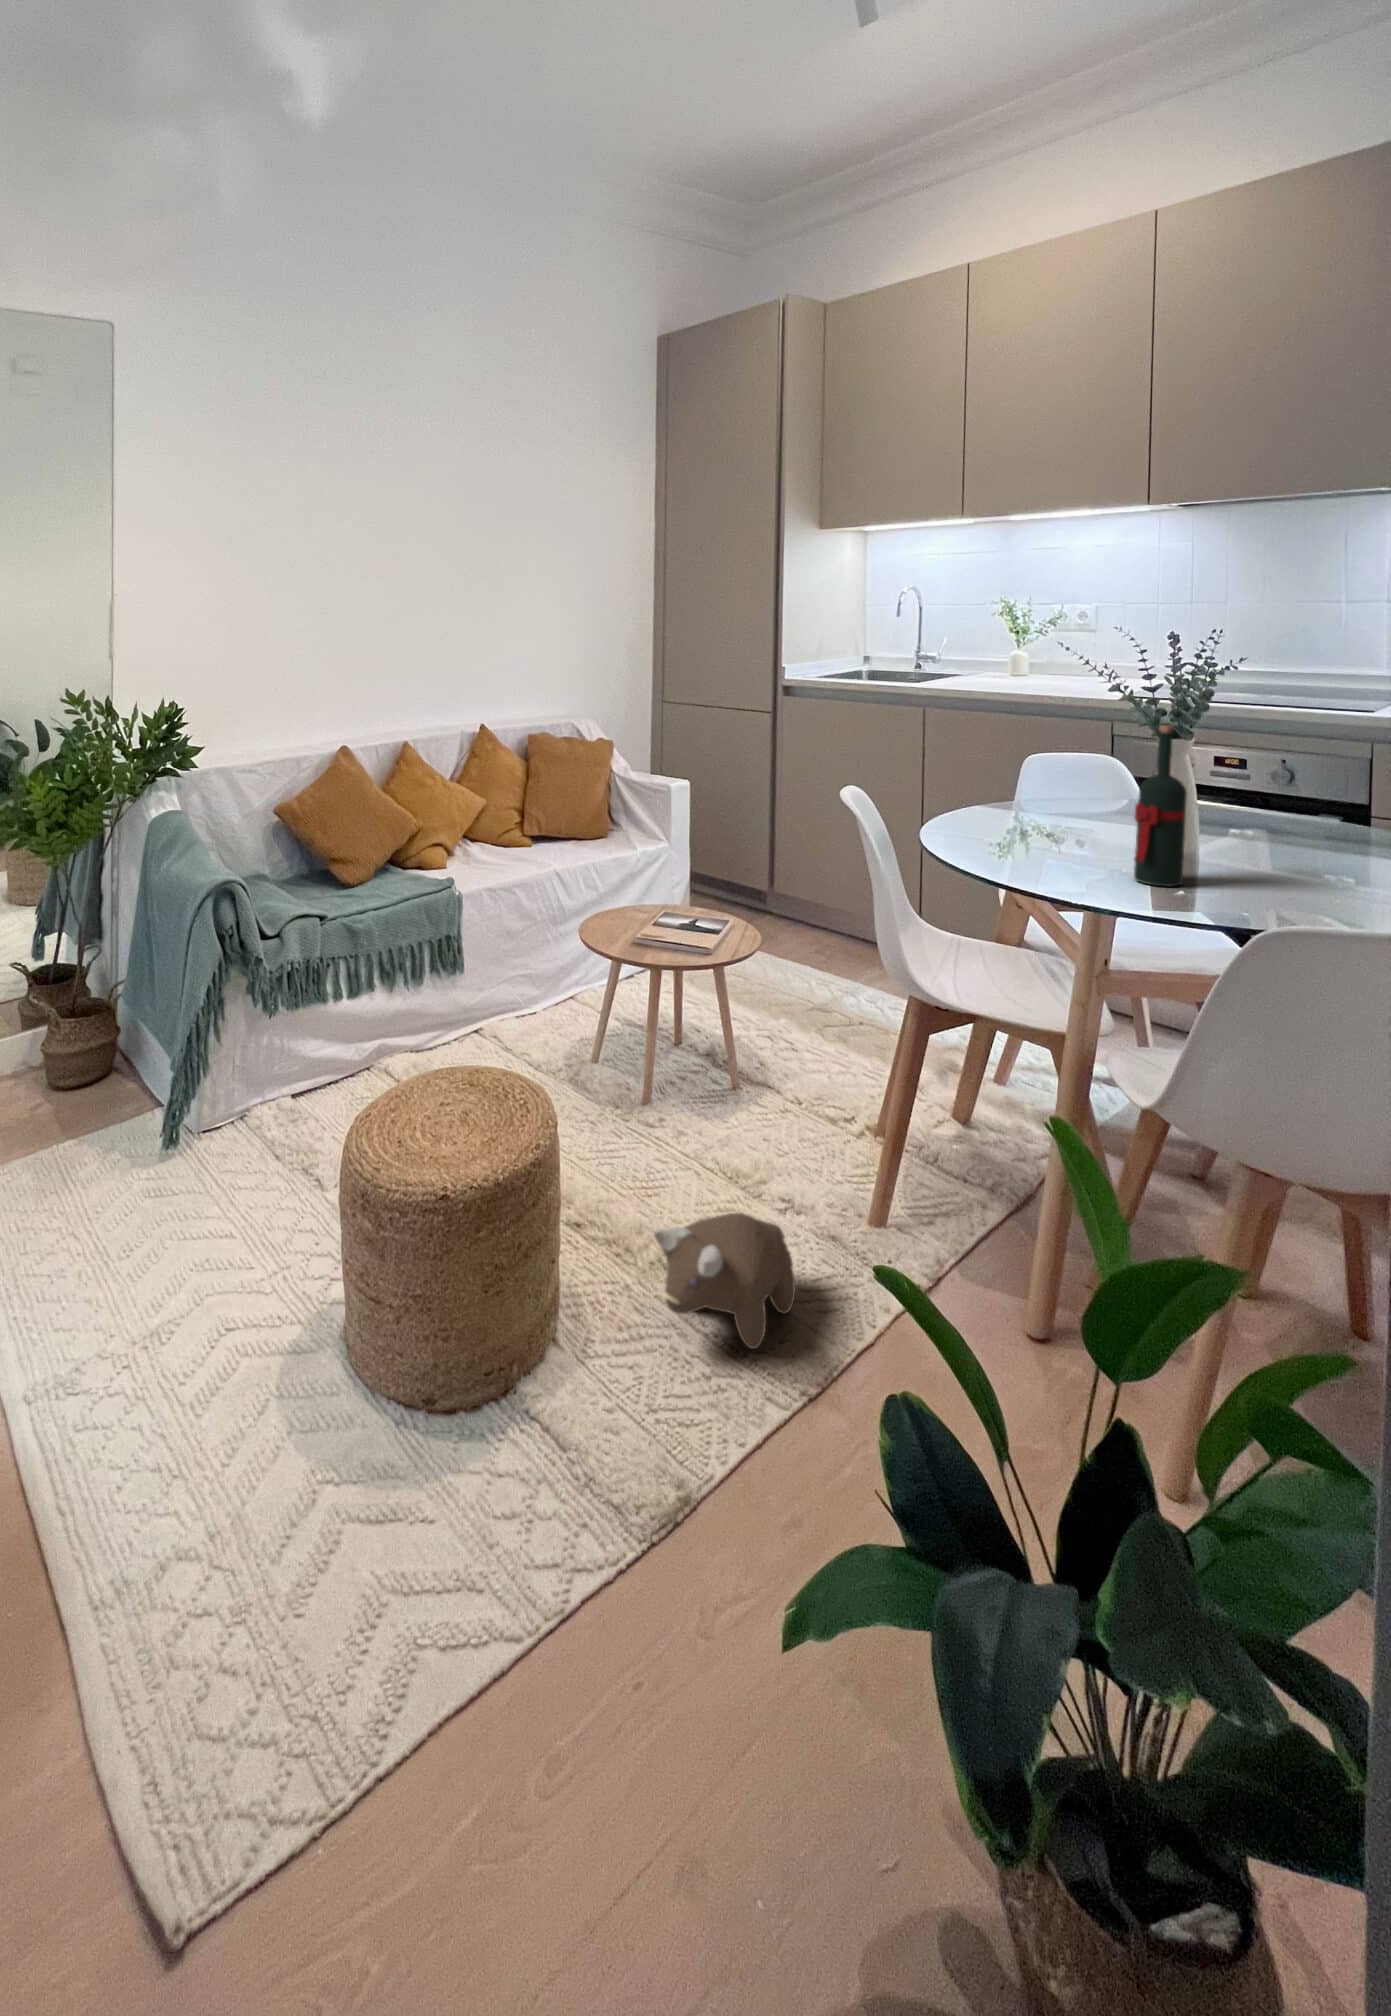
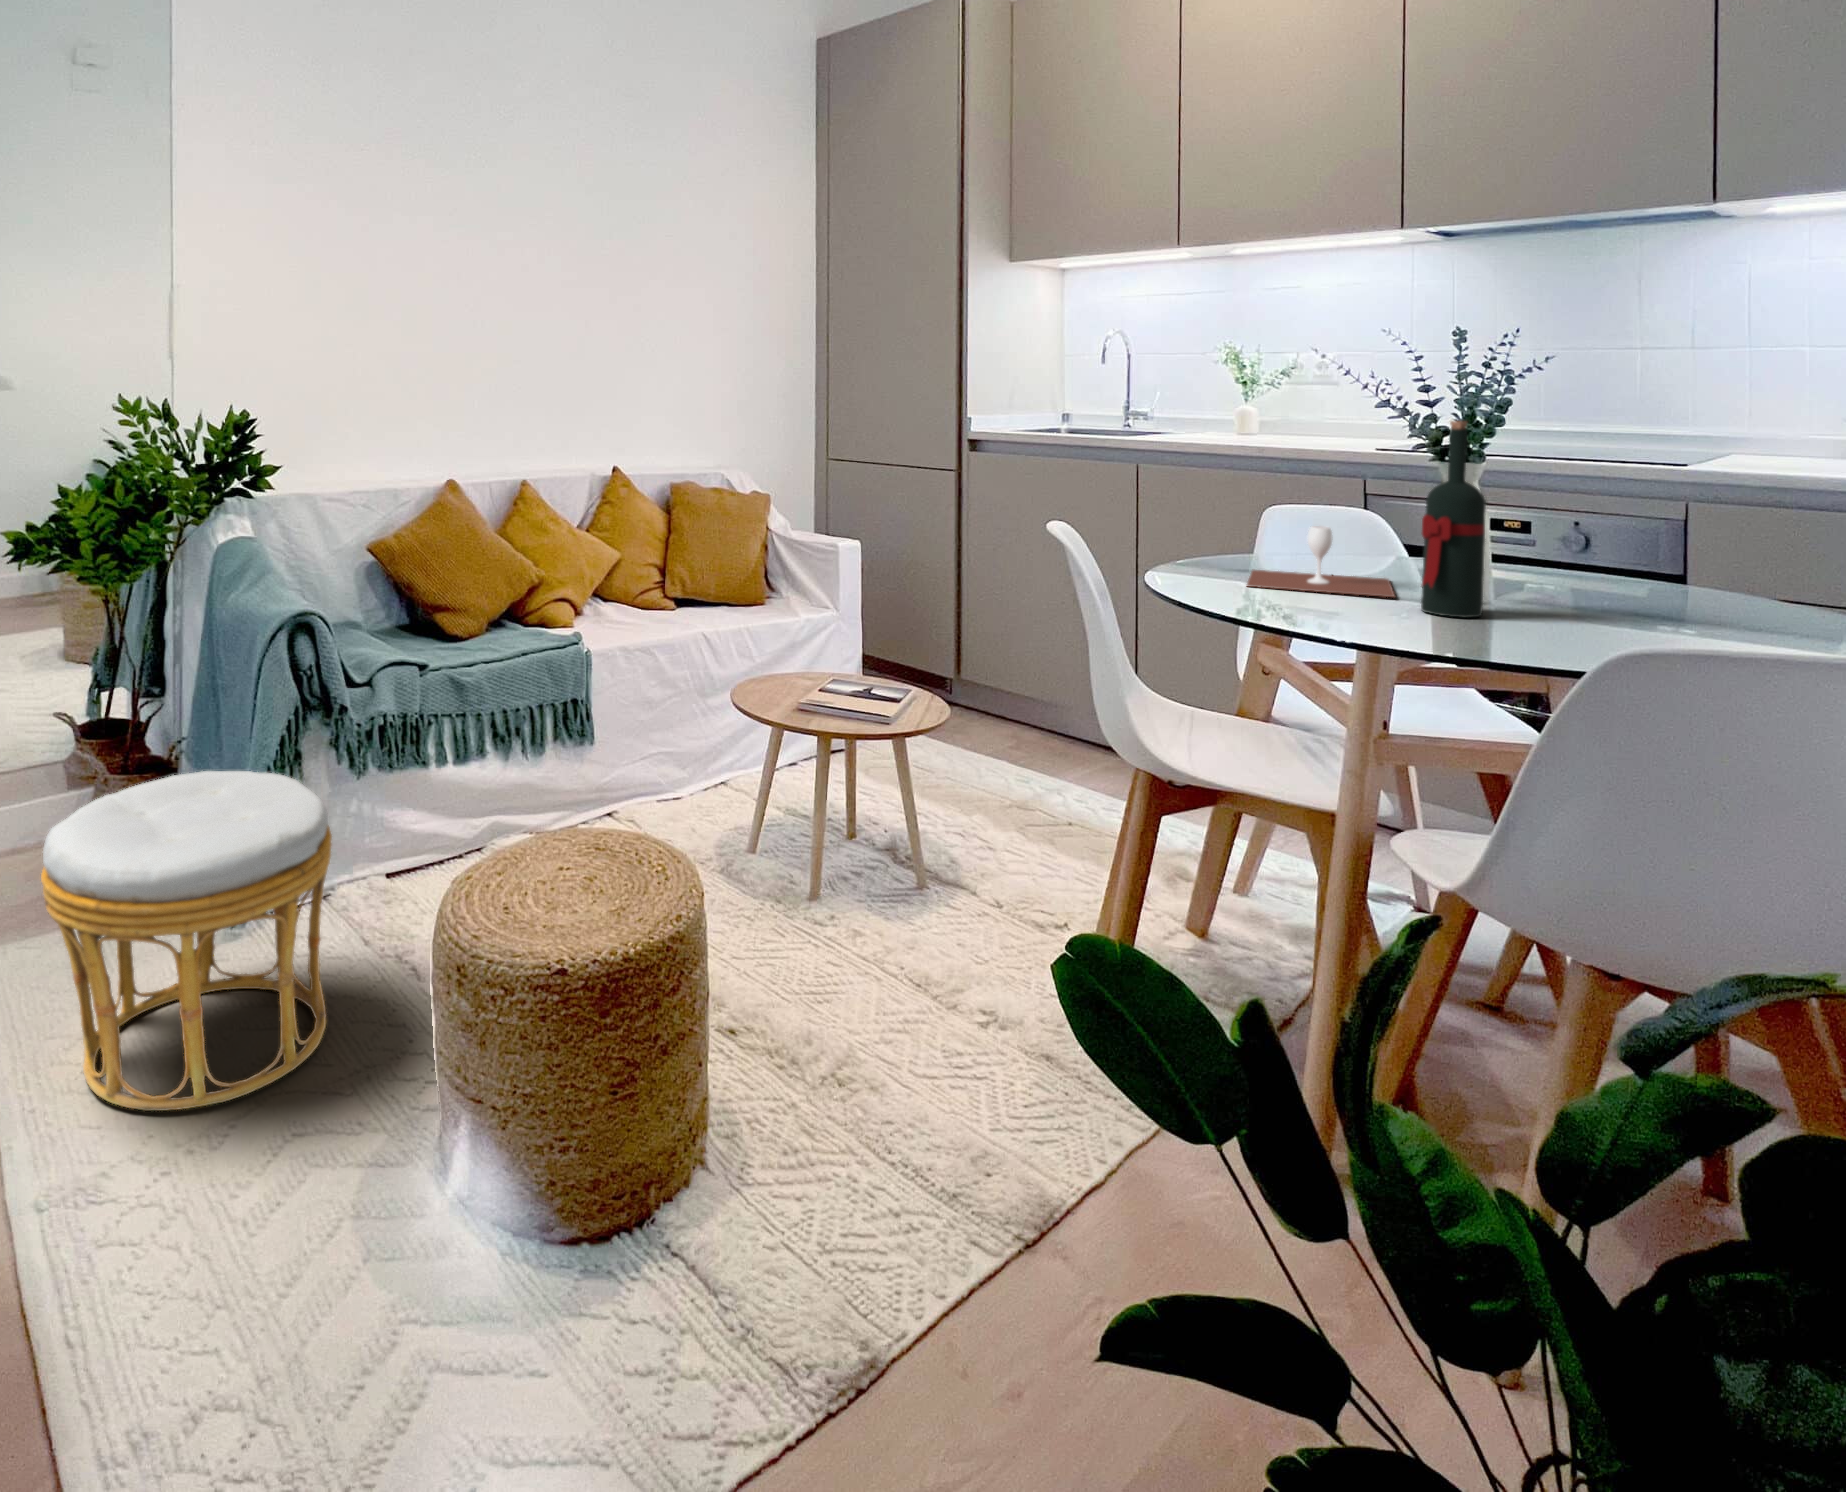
wine glass: none [995,802,1115,865] -> present [1247,526,1395,597]
ottoman: none [15,1023,253,1307] -> present [41,771,332,1111]
plush toy: present [654,1213,796,1349] -> none [828,1011,1004,1182]

